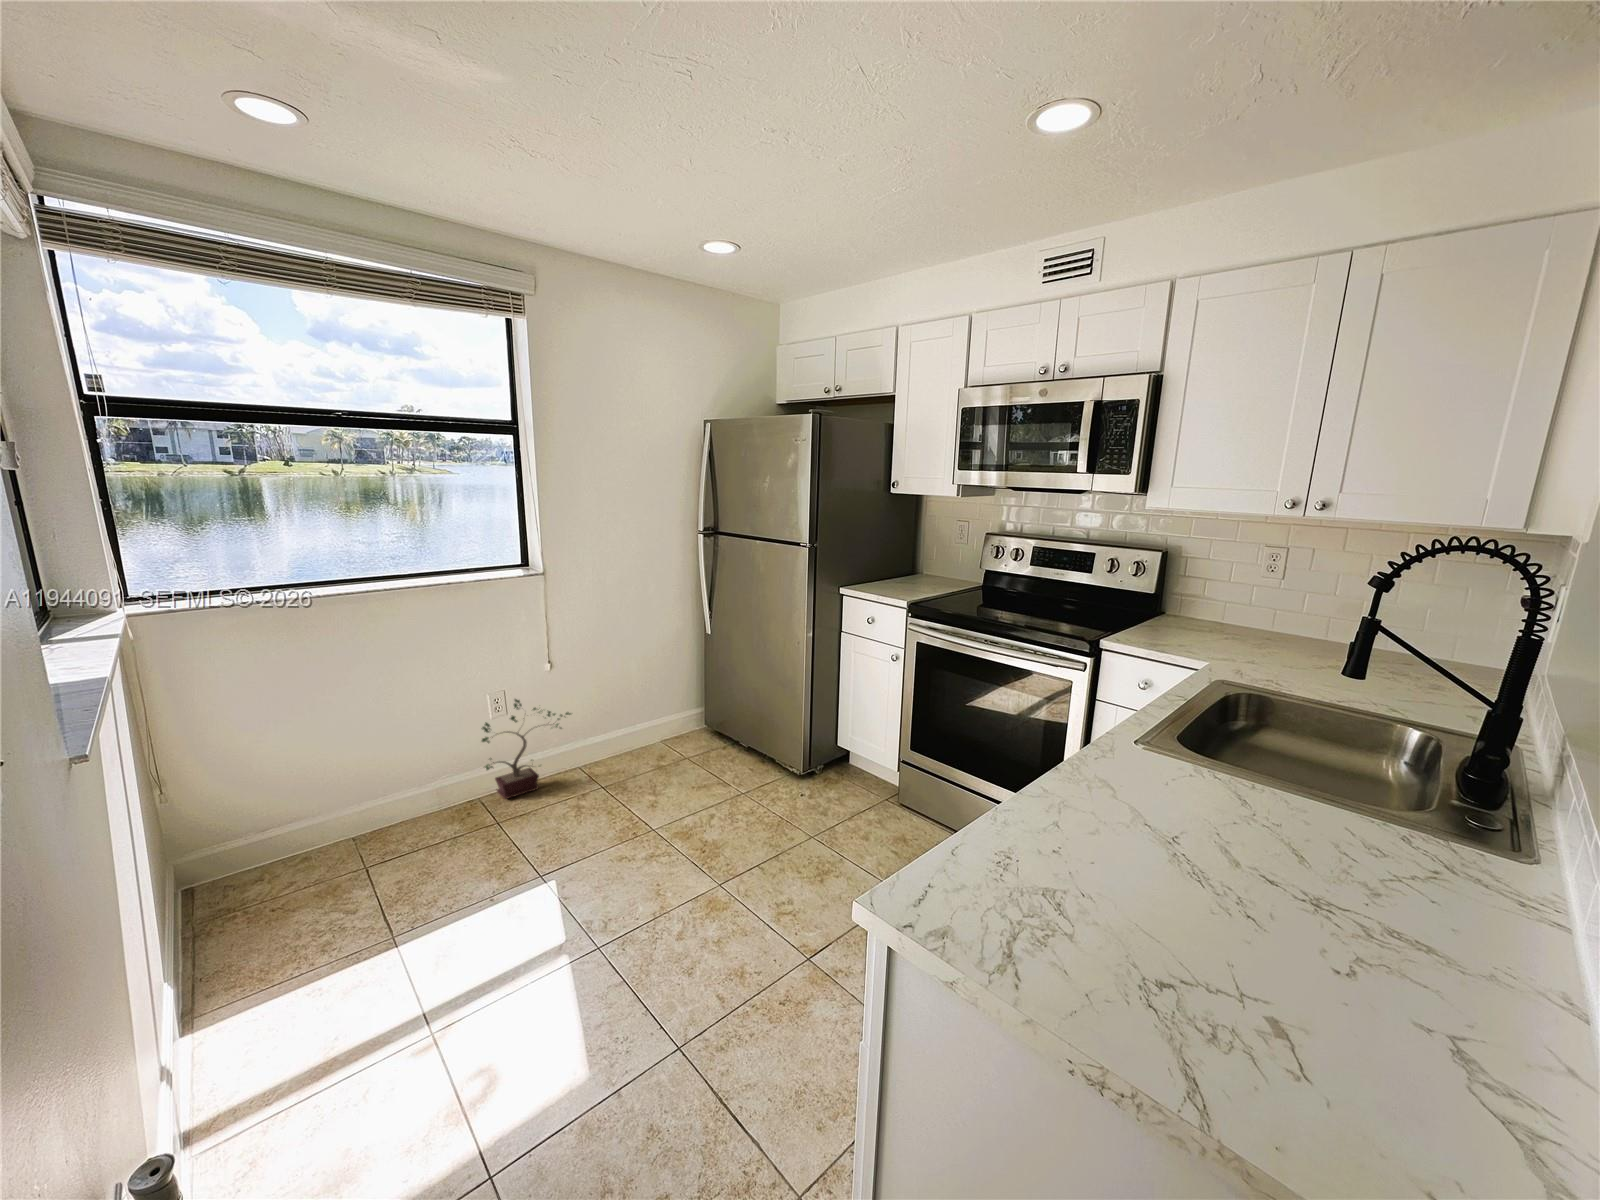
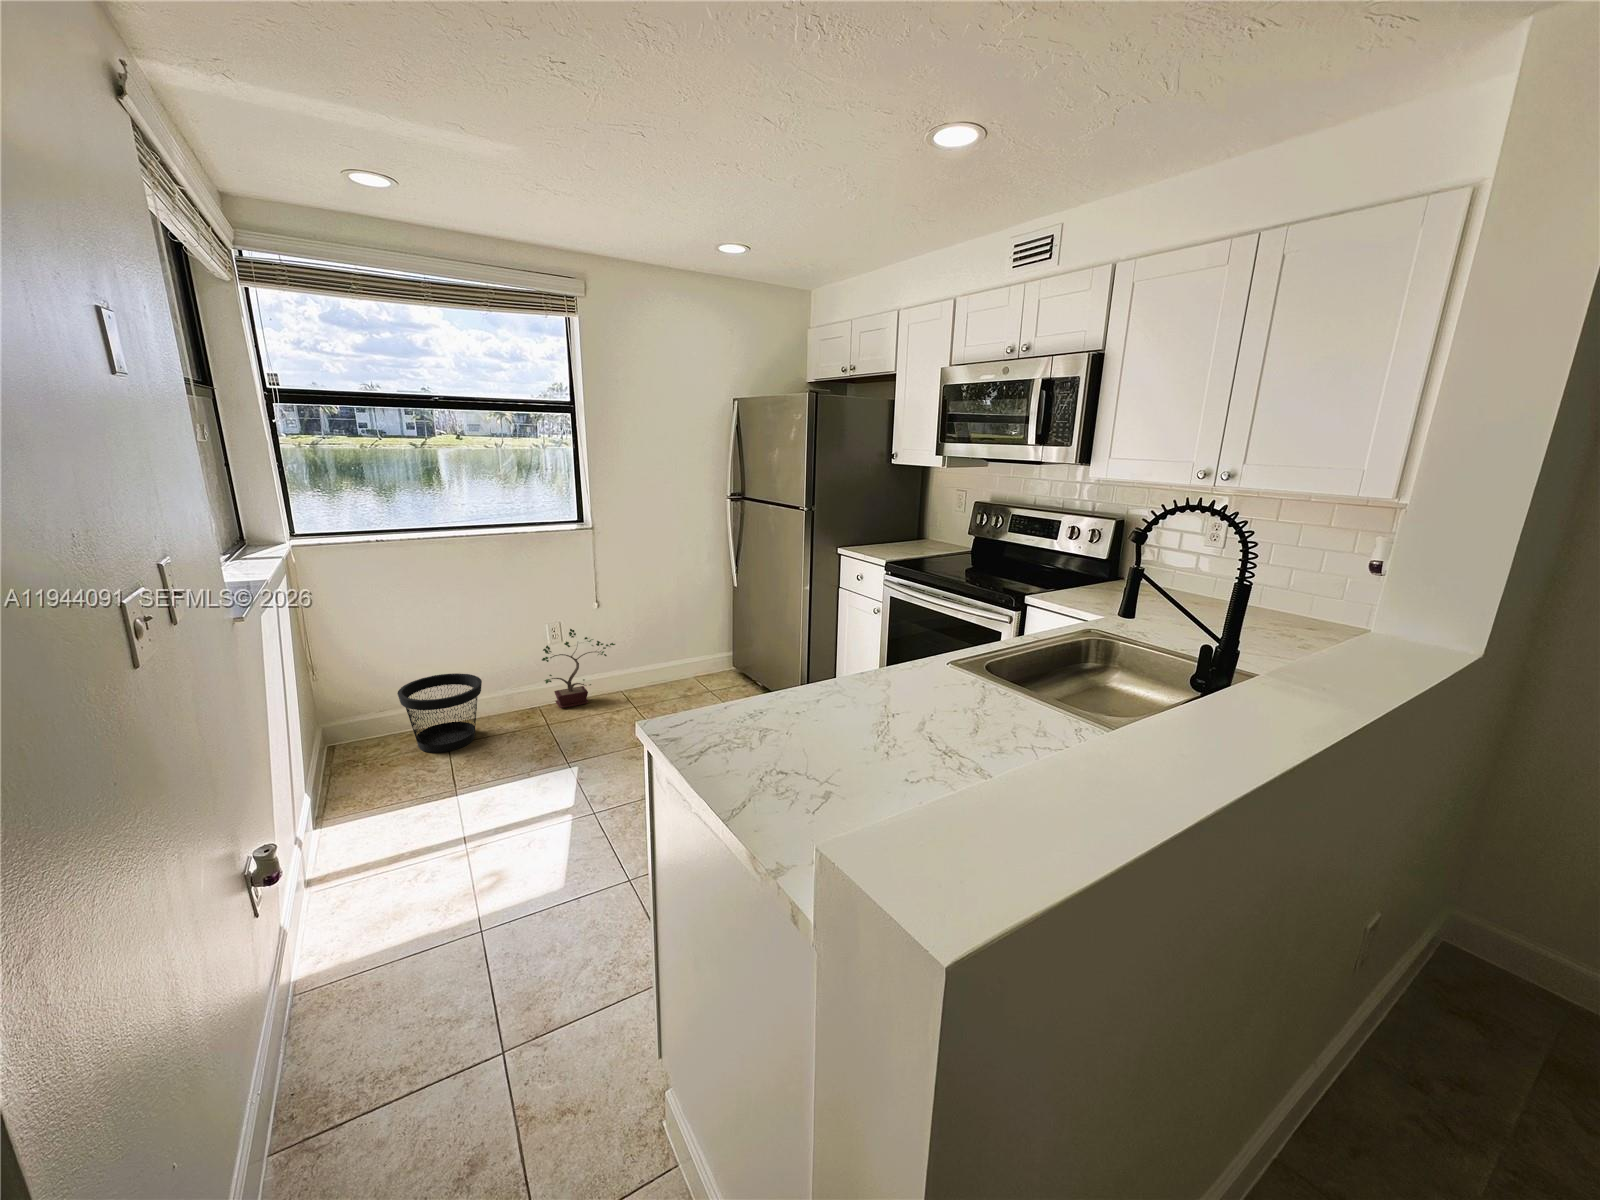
wastebasket: none [289,770,408,883] -> present [397,673,482,753]

